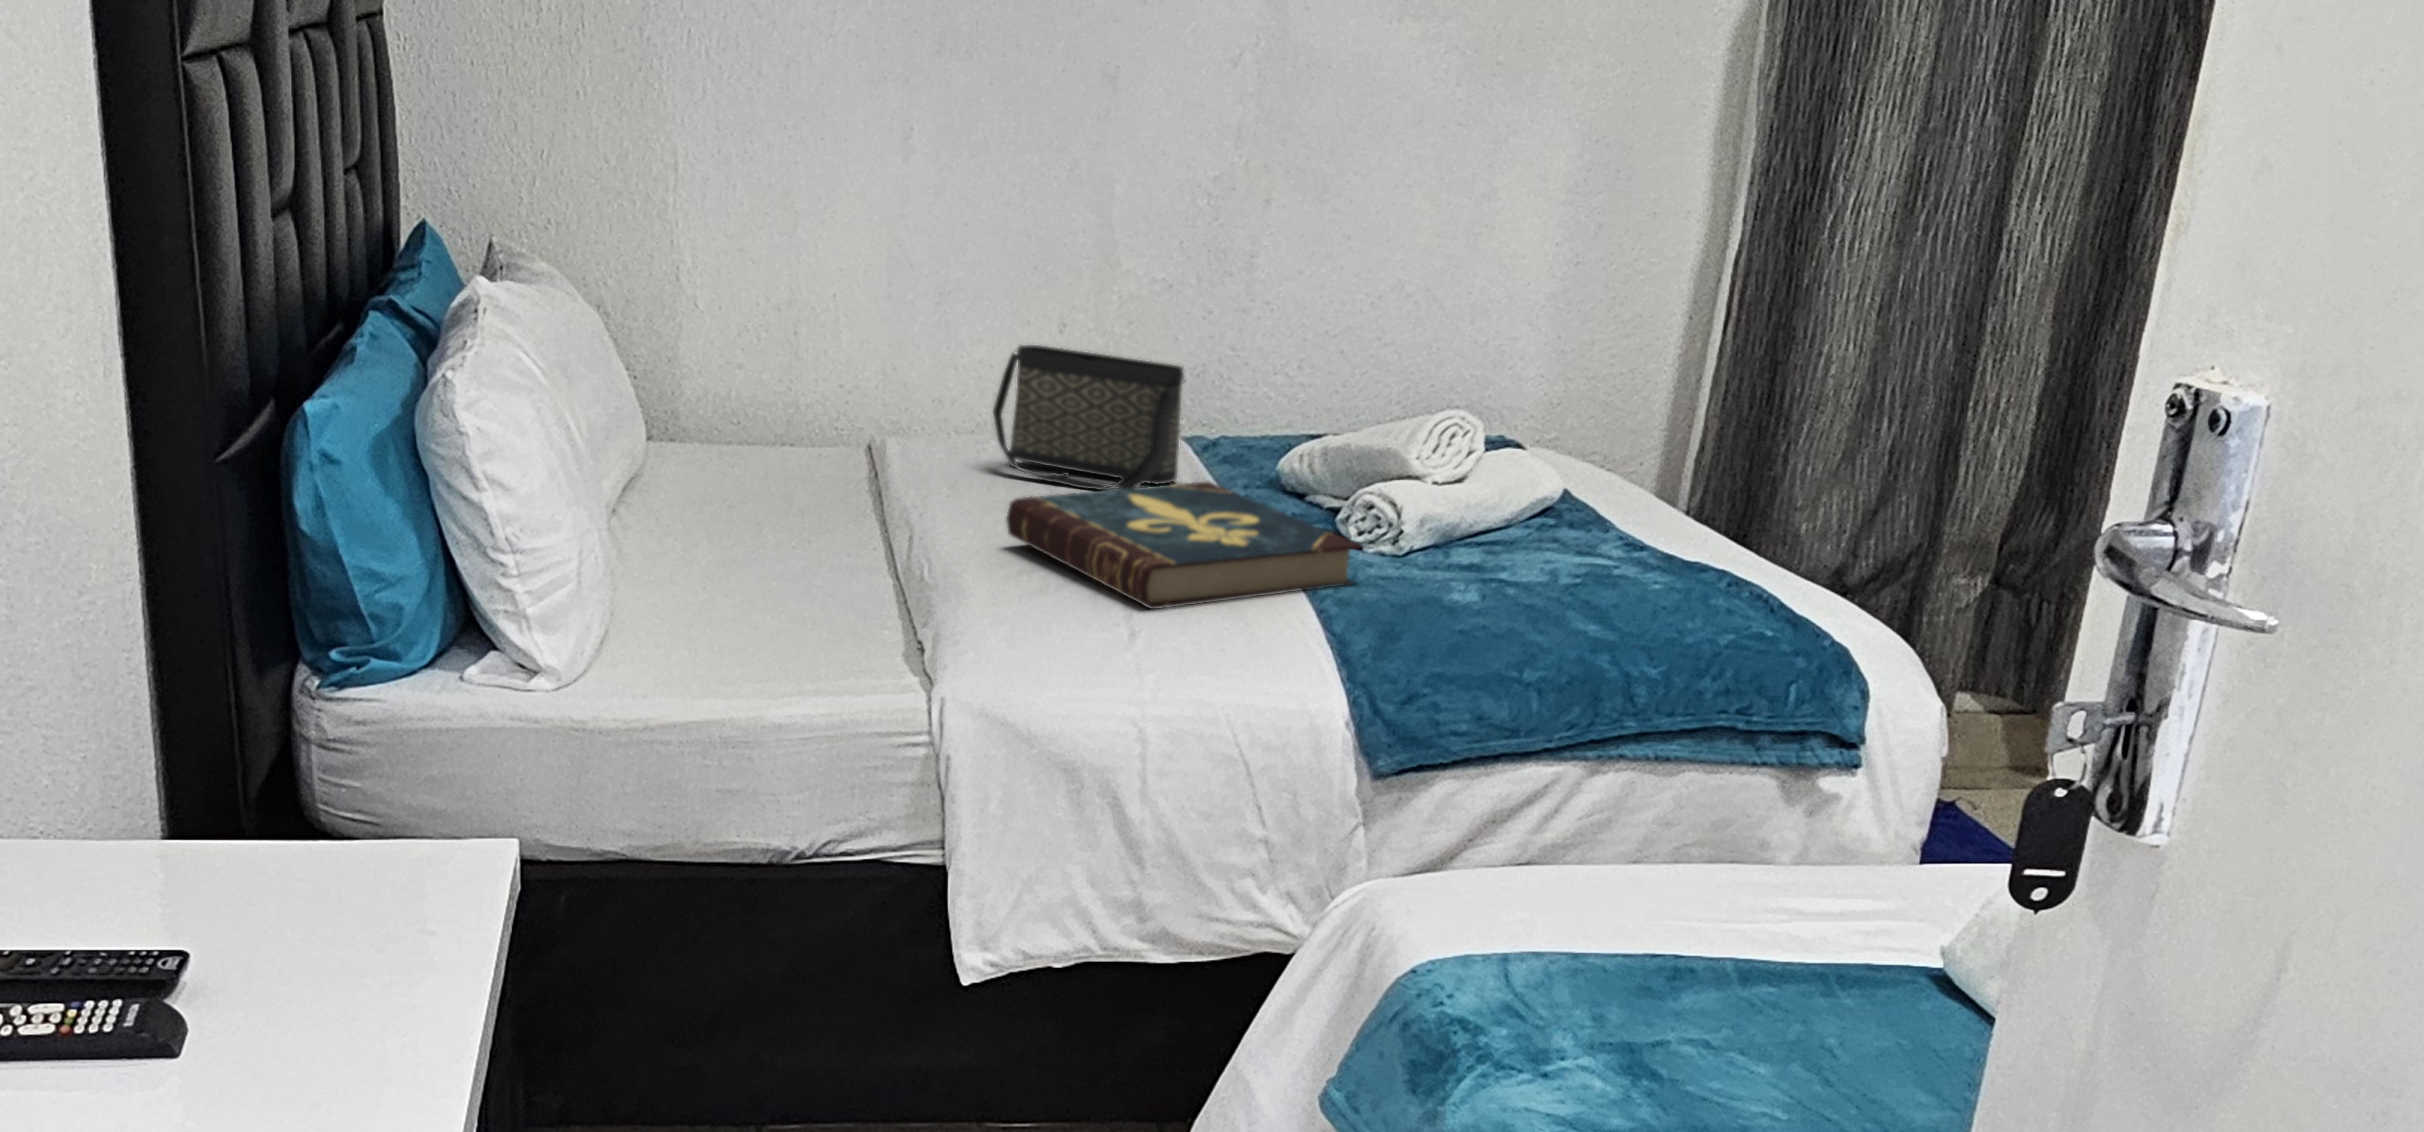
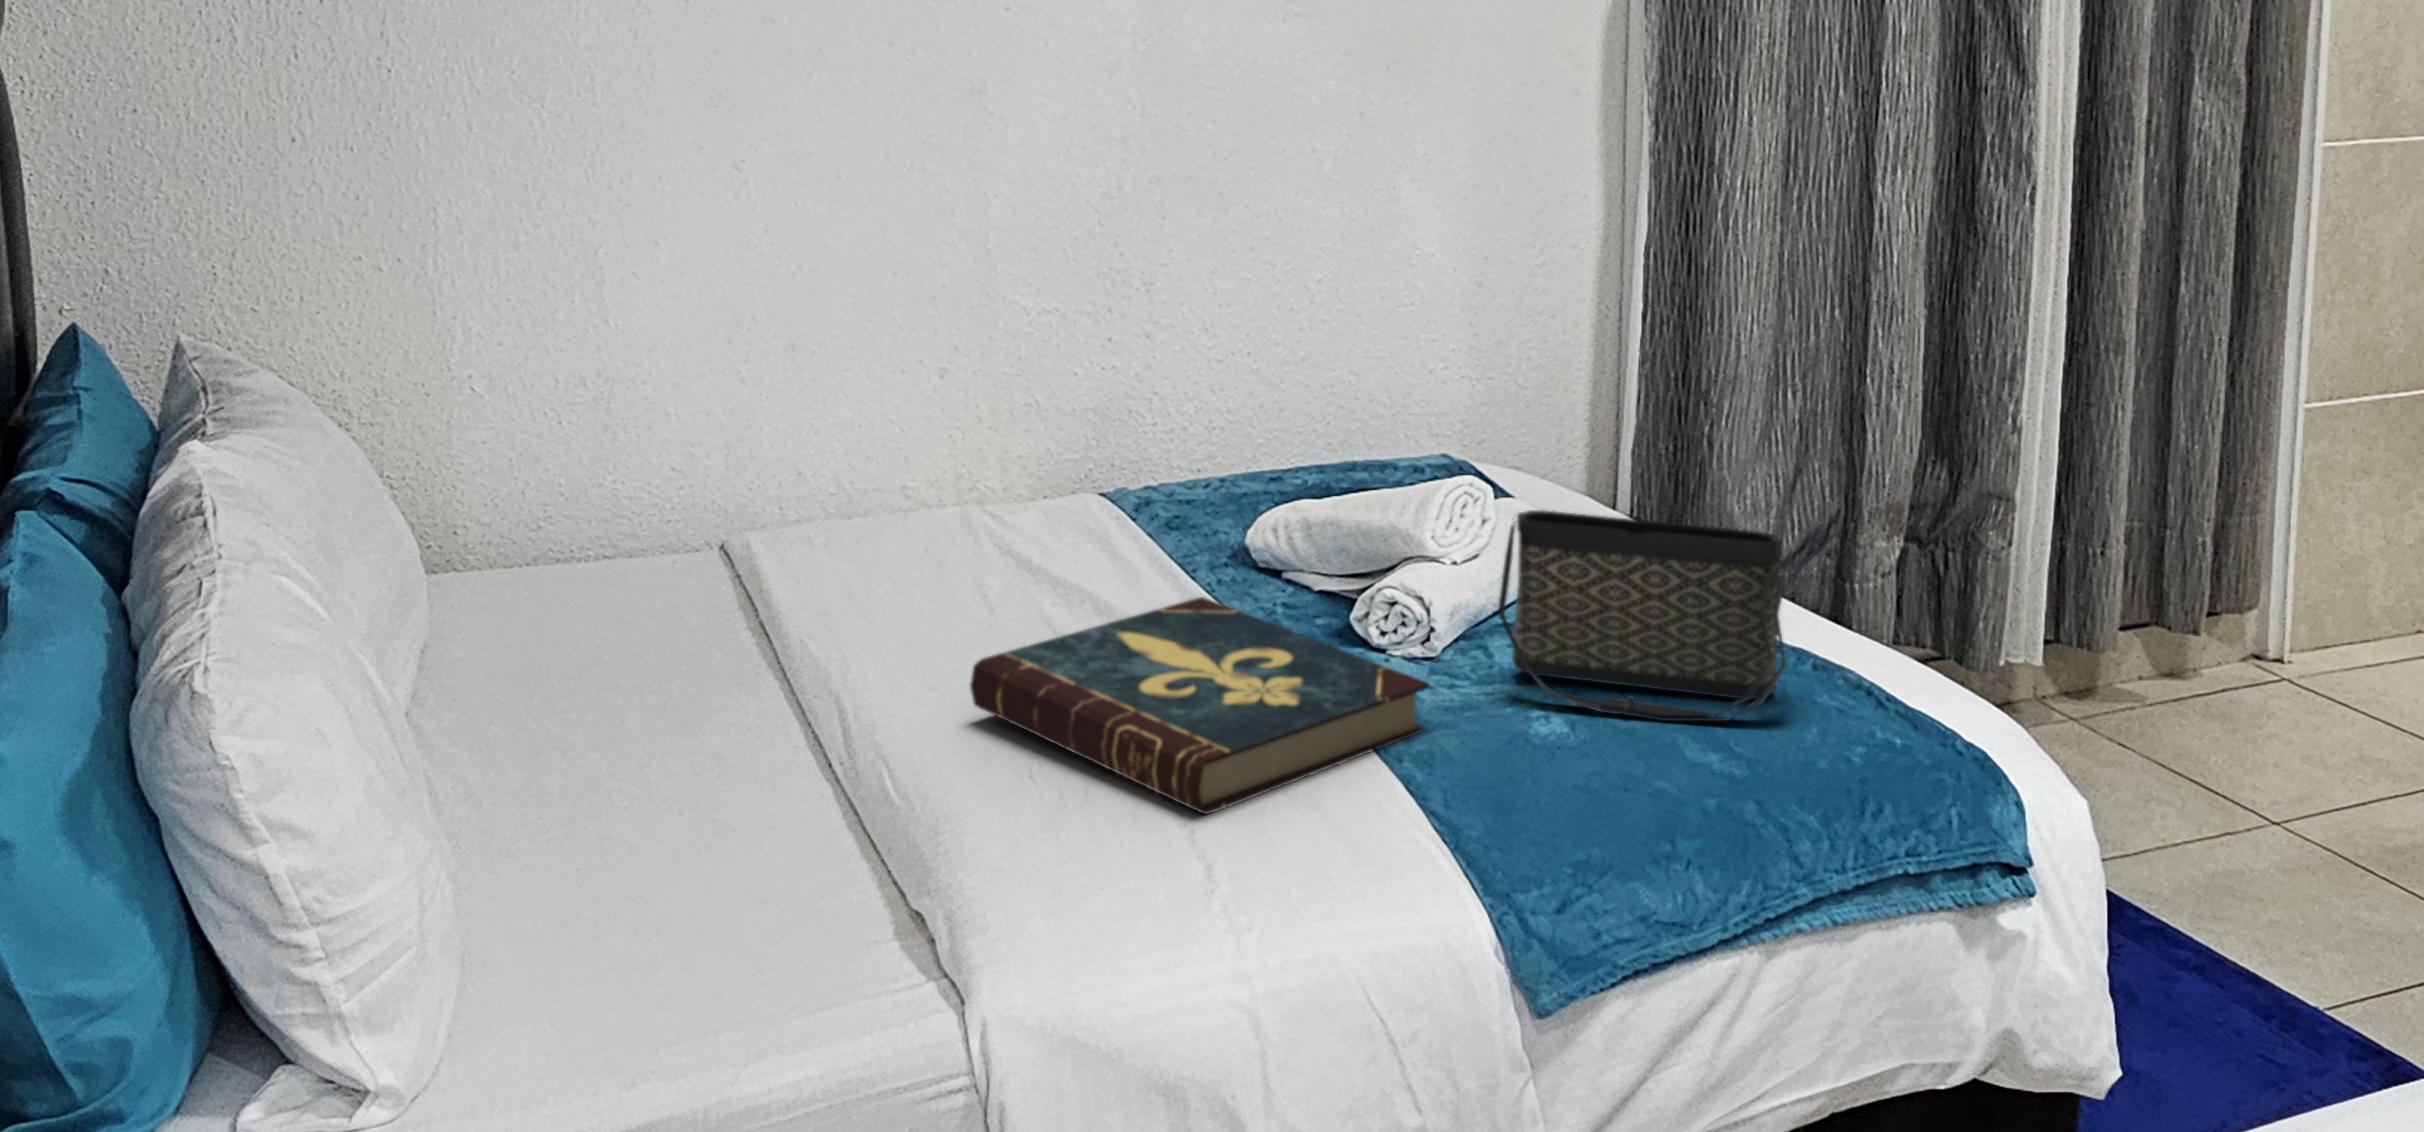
handbag: present [993,345,1184,490] -> present [1498,510,1786,721]

